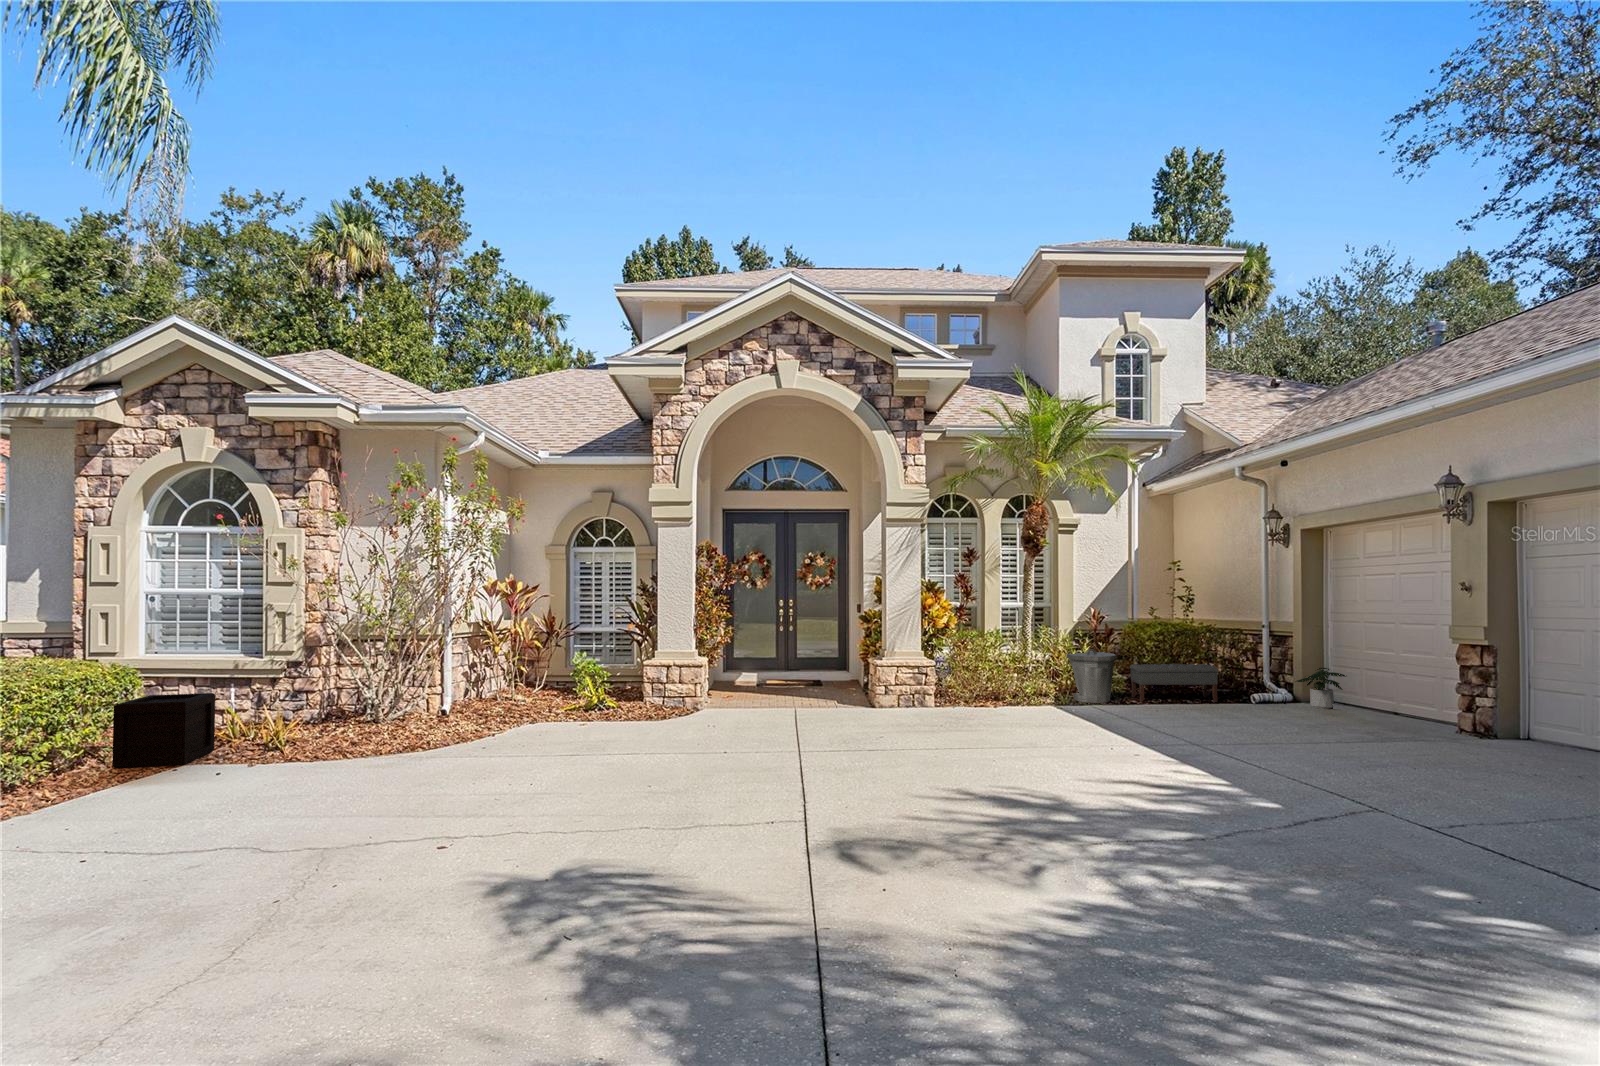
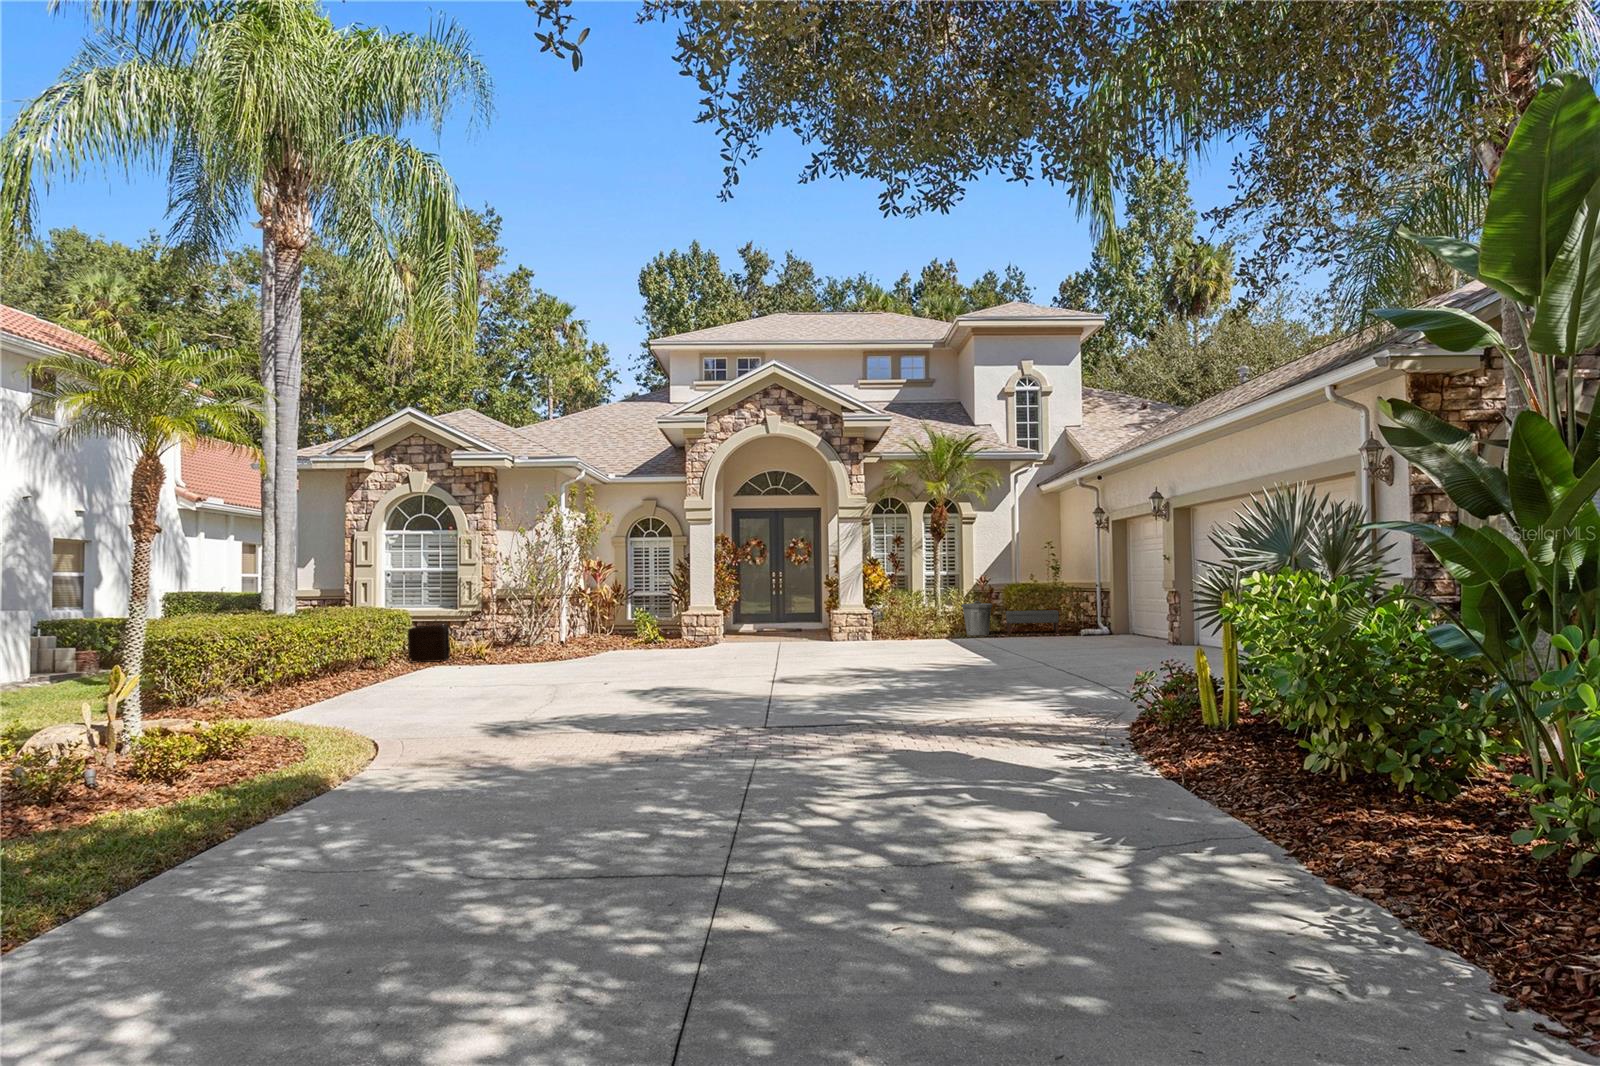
potted plant: present [1296,668,1346,709] -> none [1103,609,1133,635]

